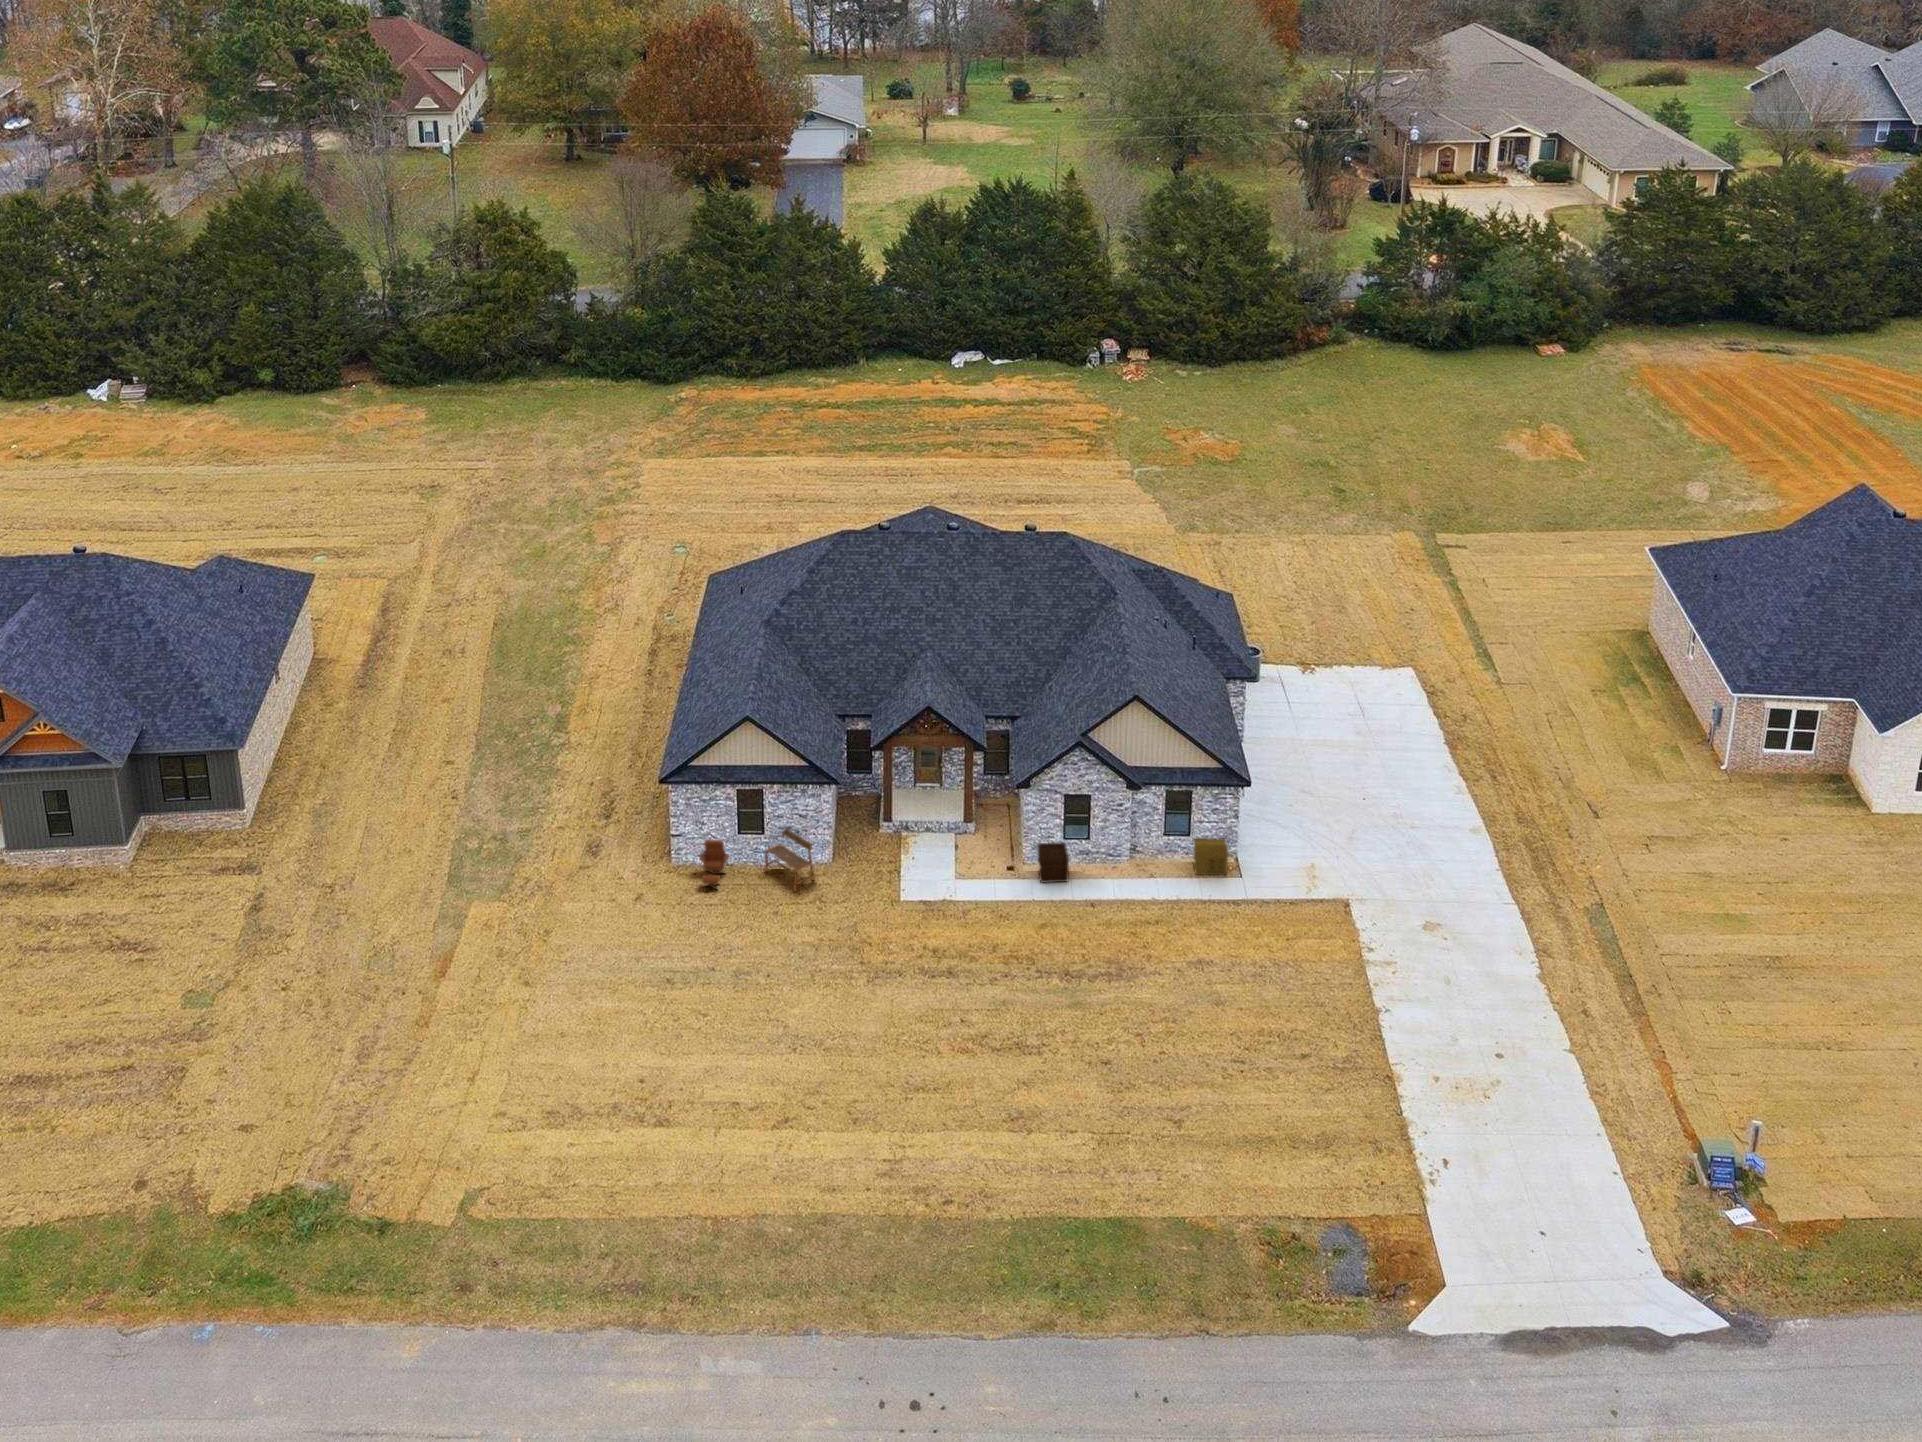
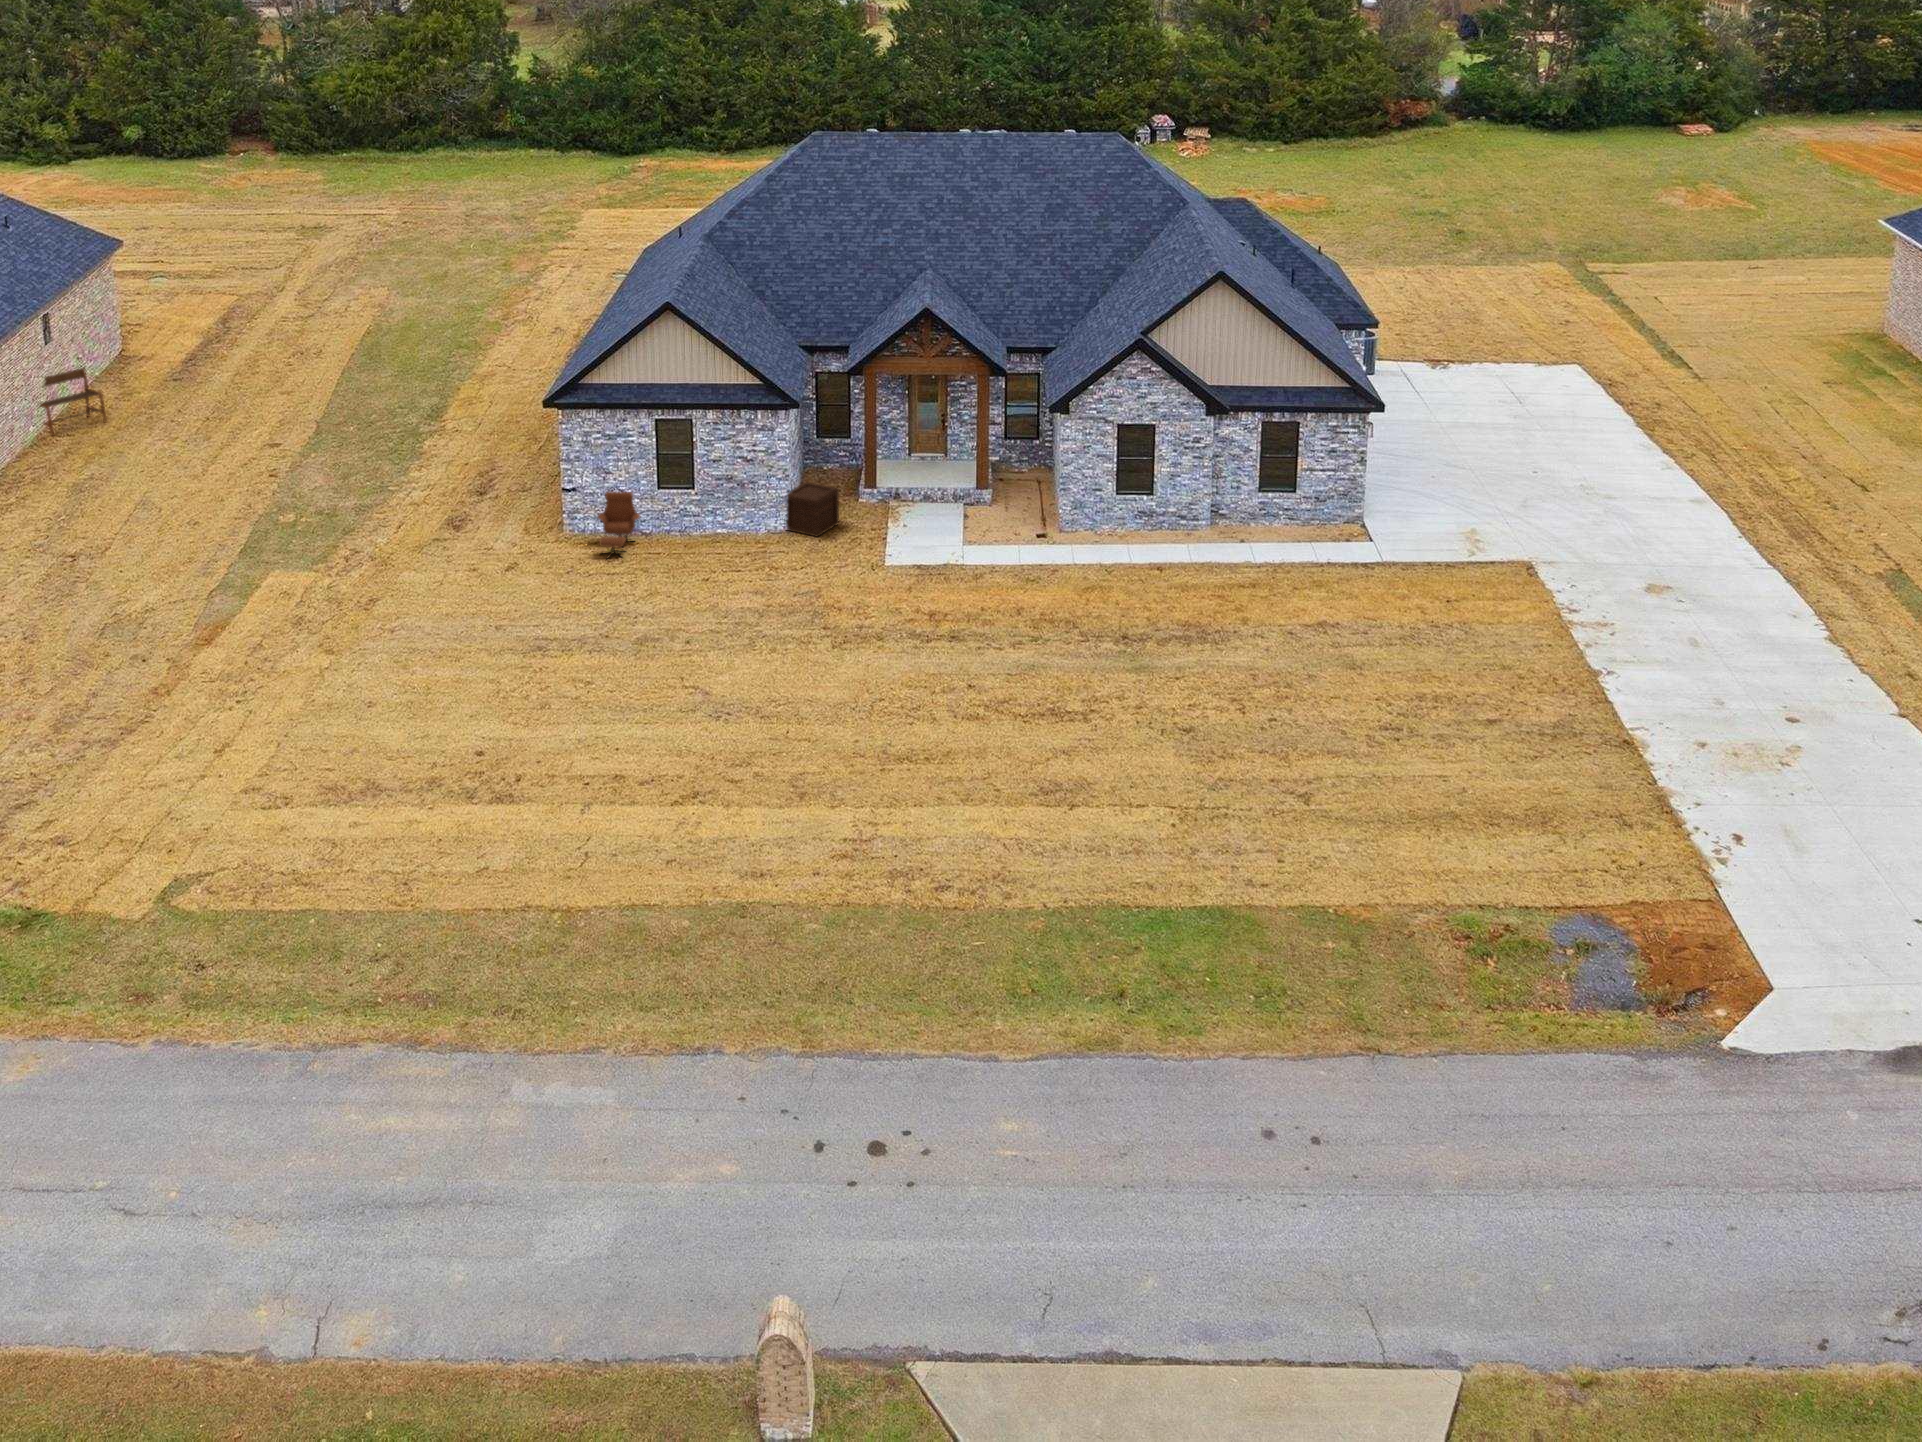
bench: present [765,829,814,891] -> present [40,368,107,436]
cardboard box: present [1193,838,1228,875] -> none [1301,489,1355,541]
wooden crate: present [1037,842,1069,883] -> present [786,482,839,537]

